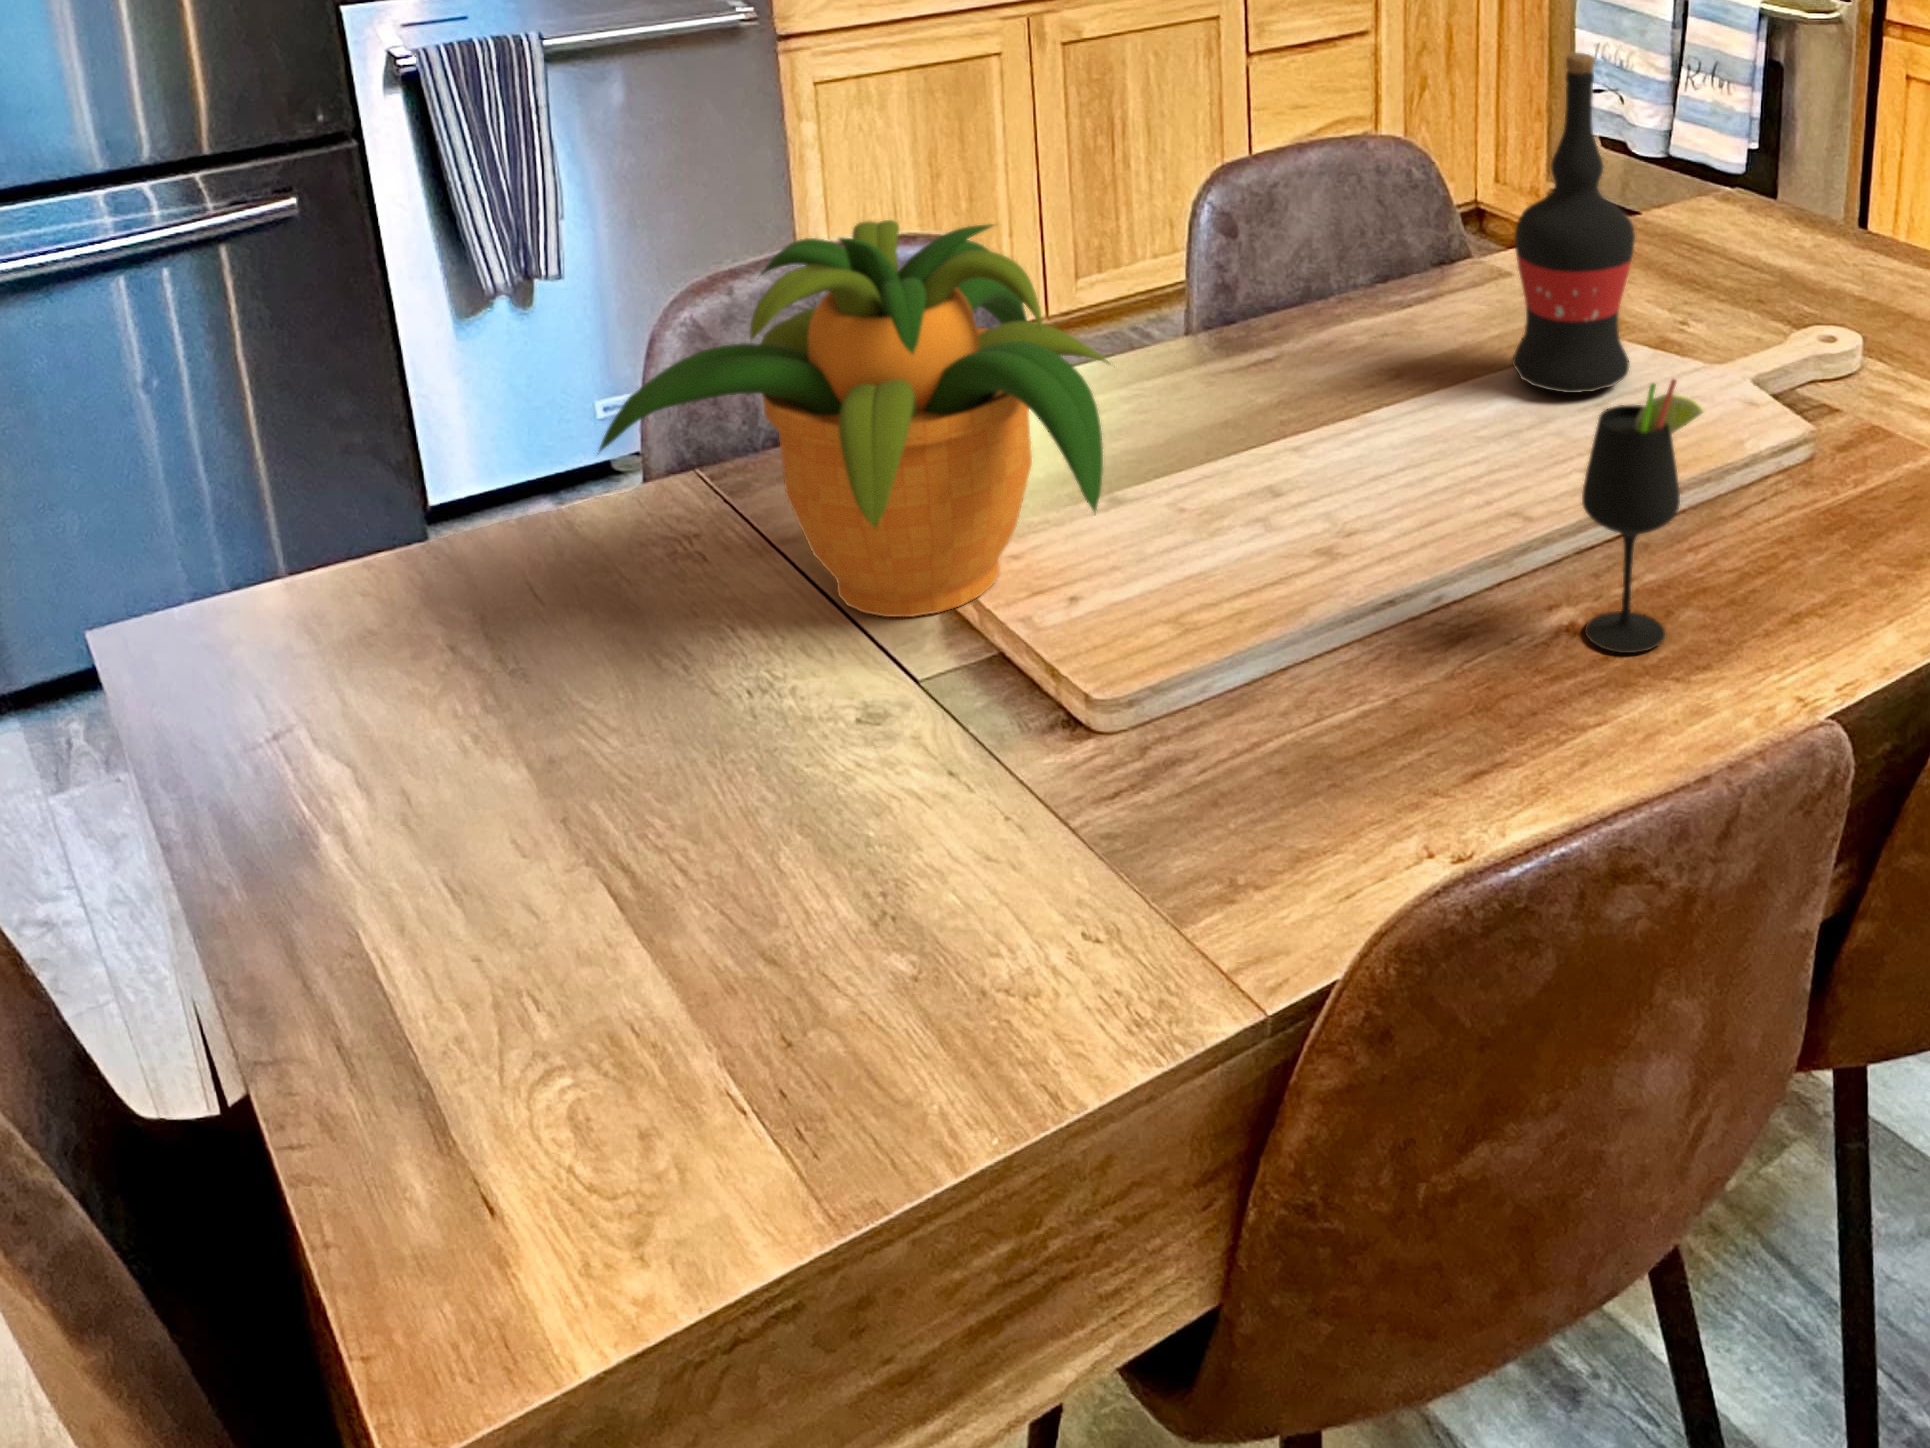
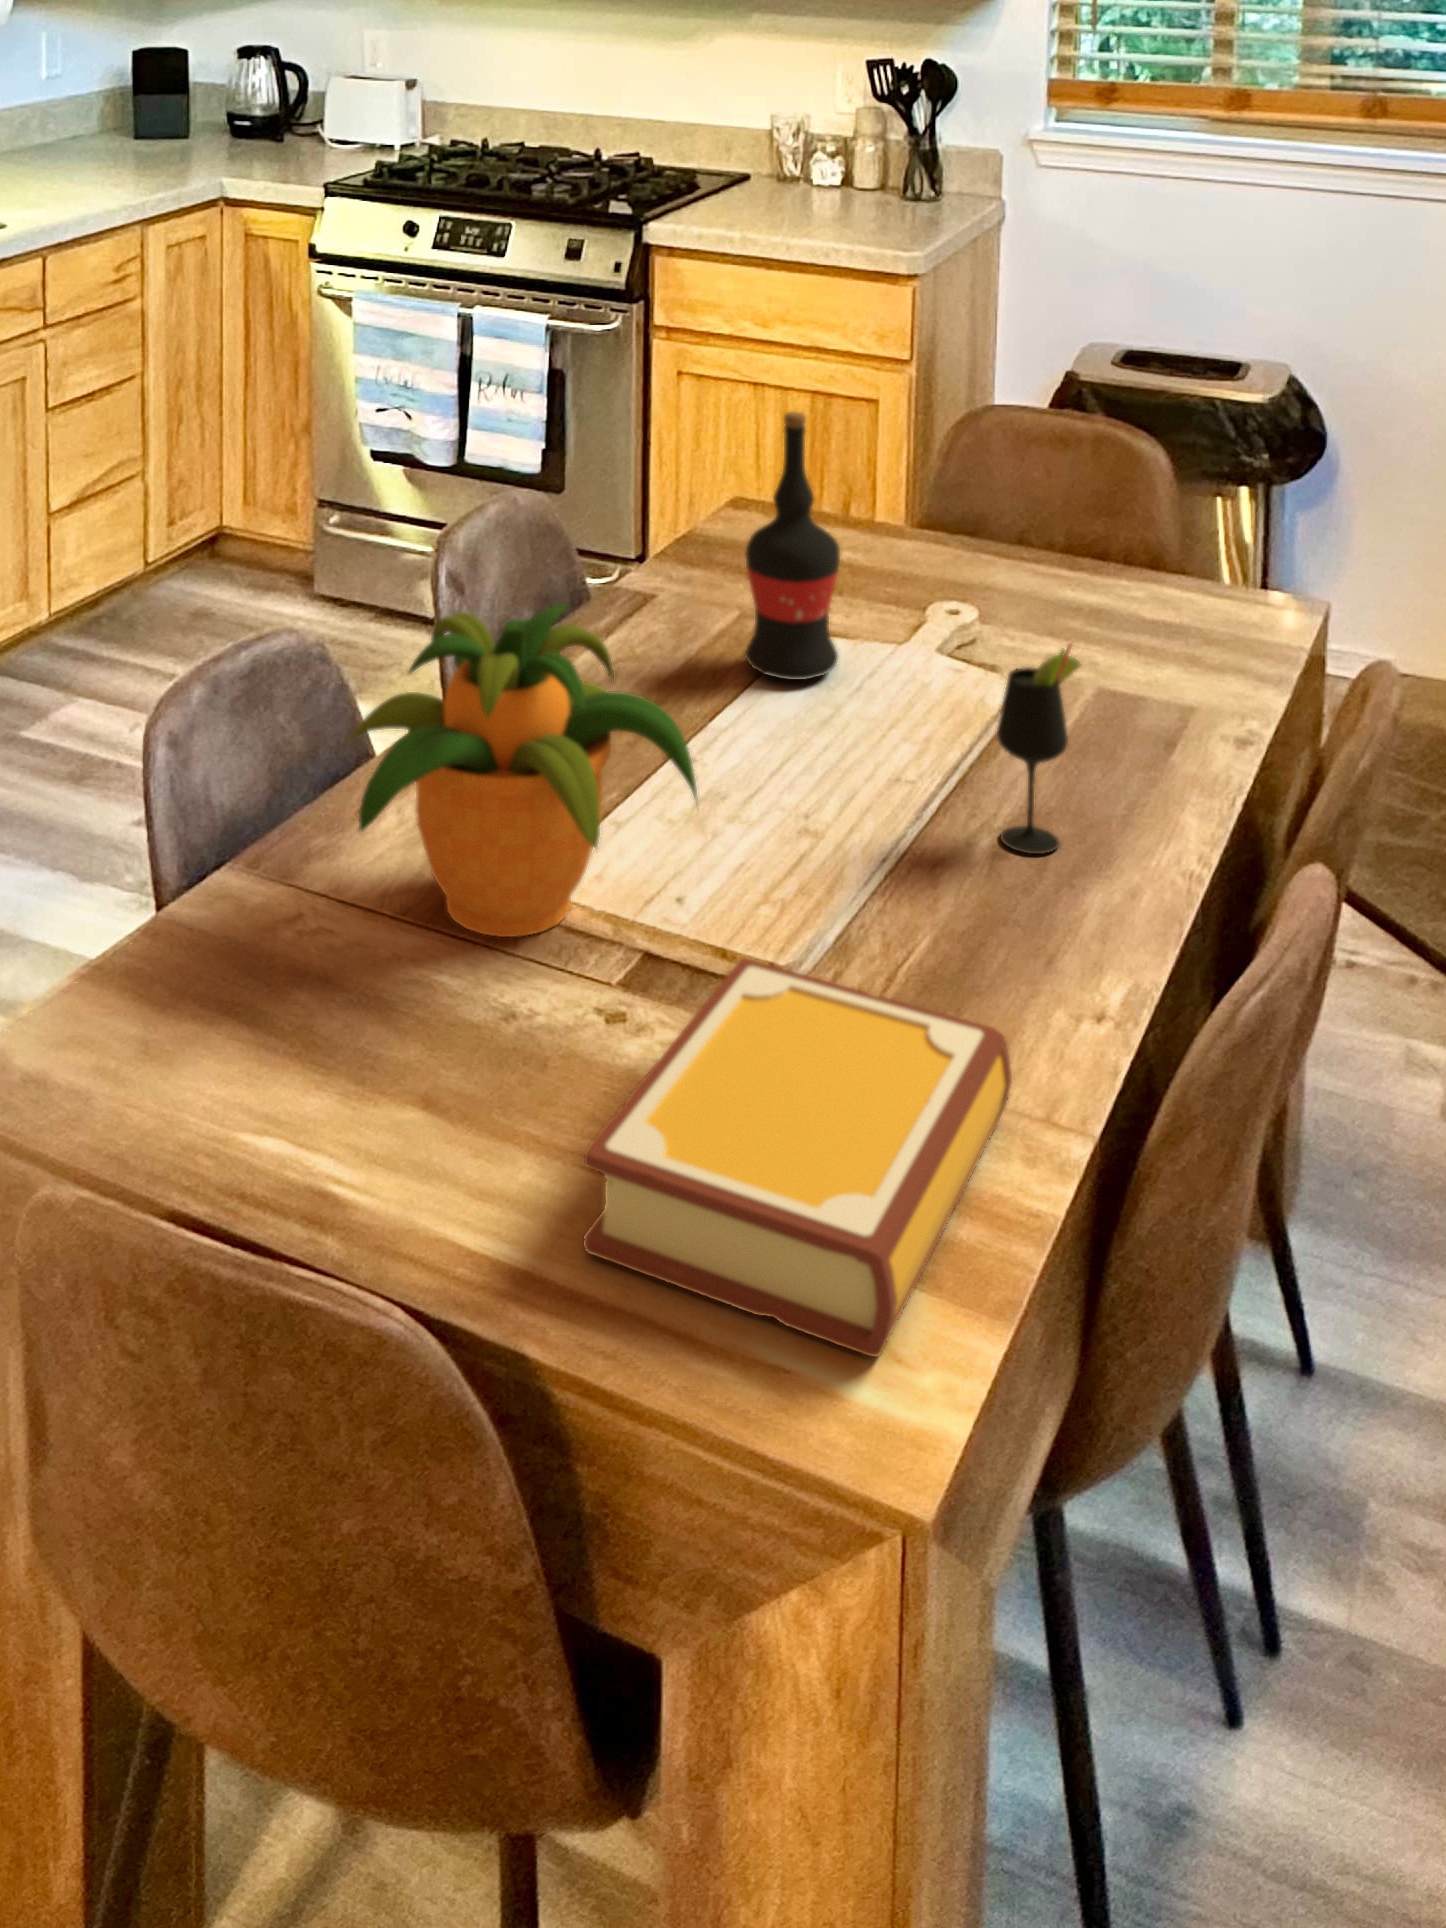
book: none [418,698,1153,1277] -> present [583,958,1012,1357]

